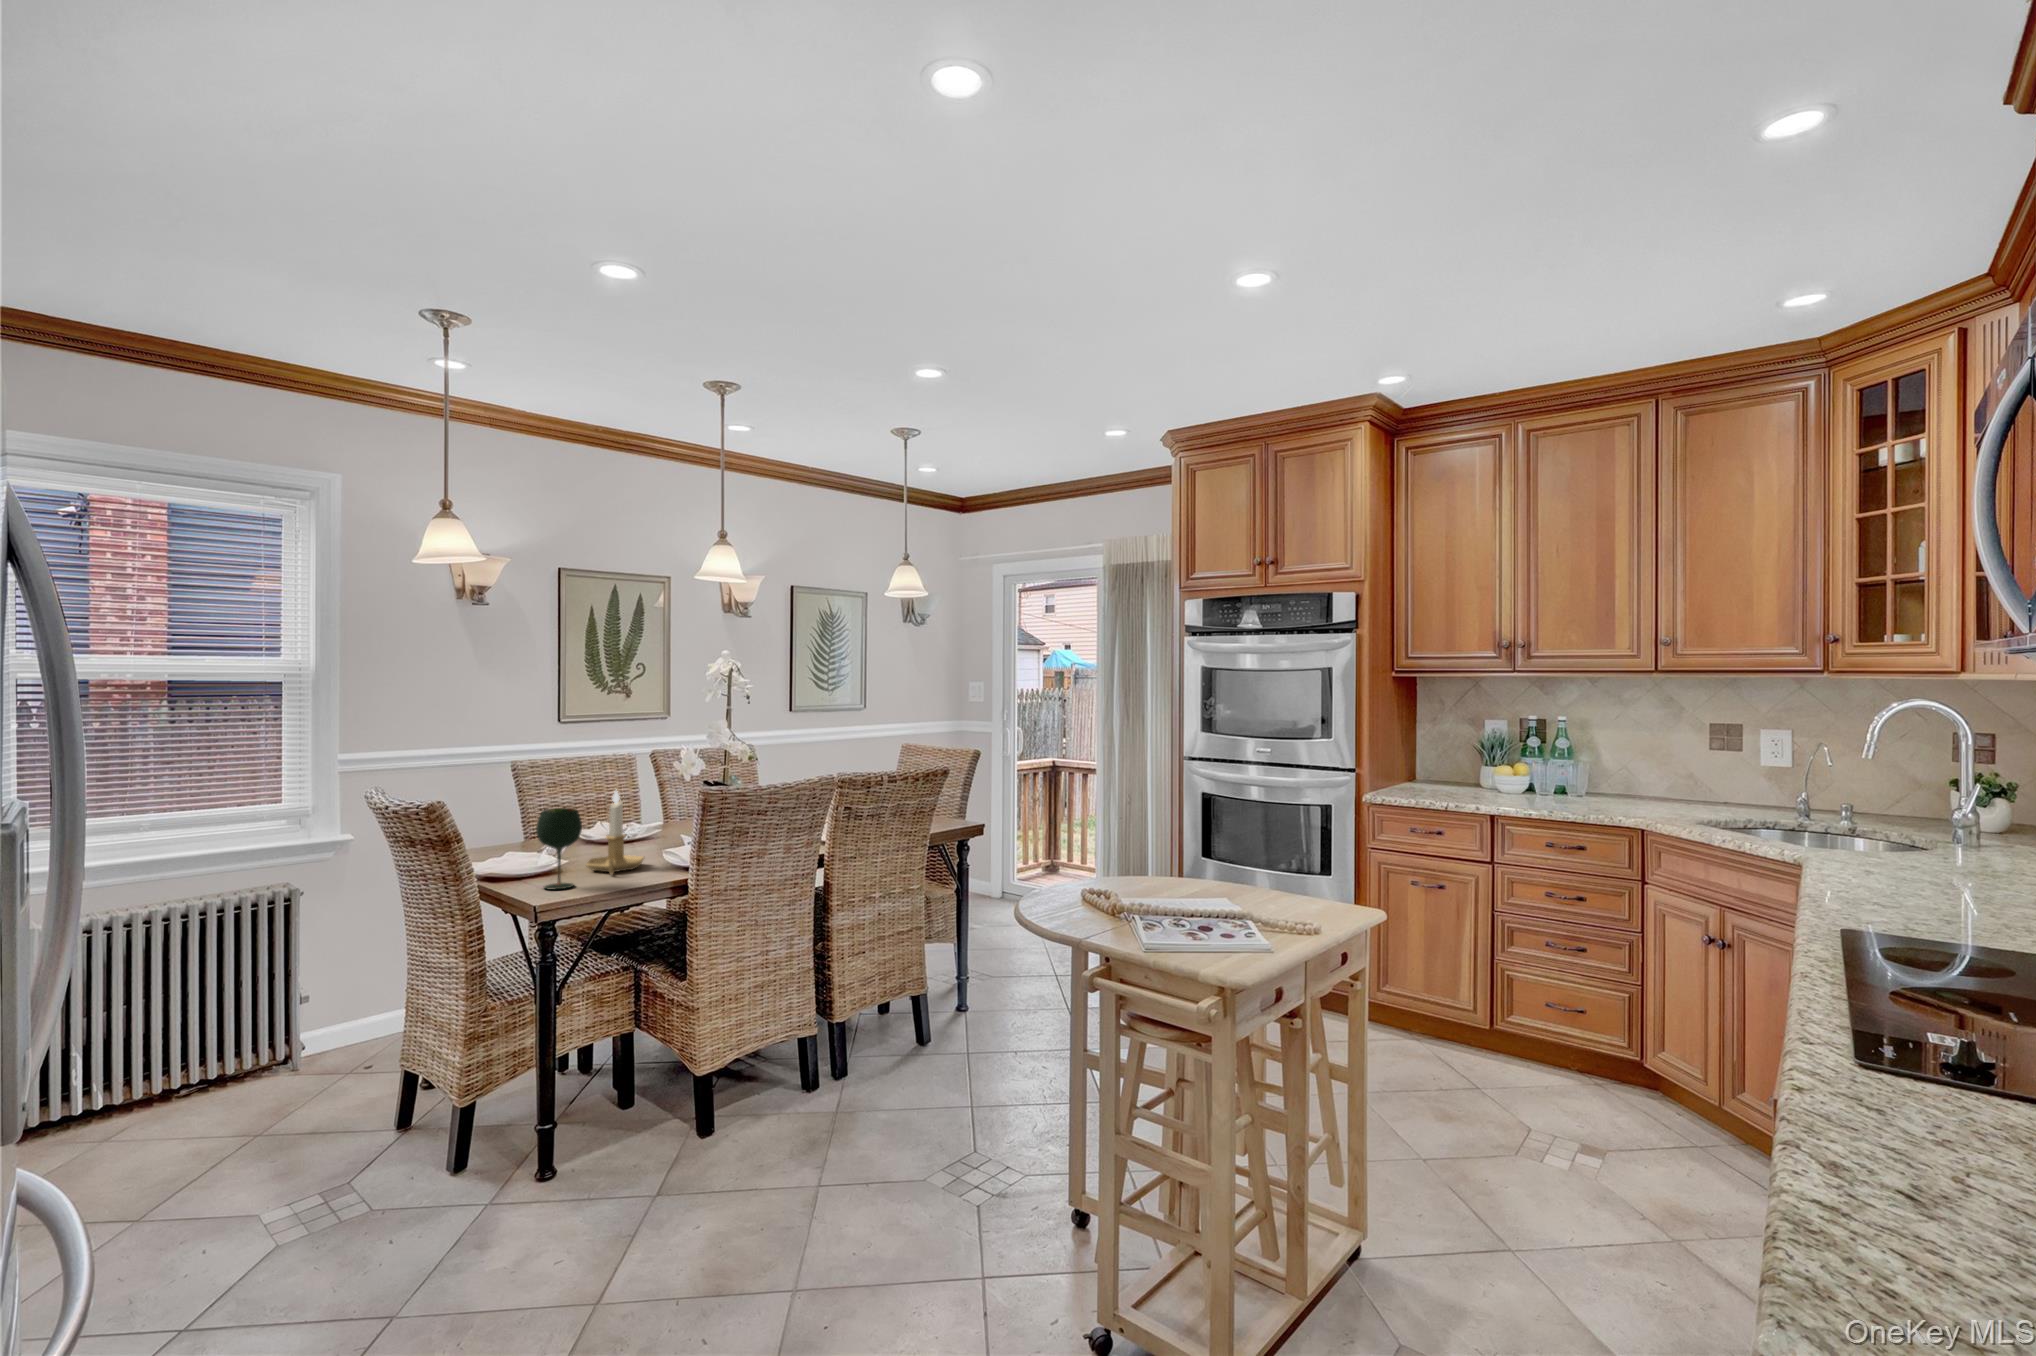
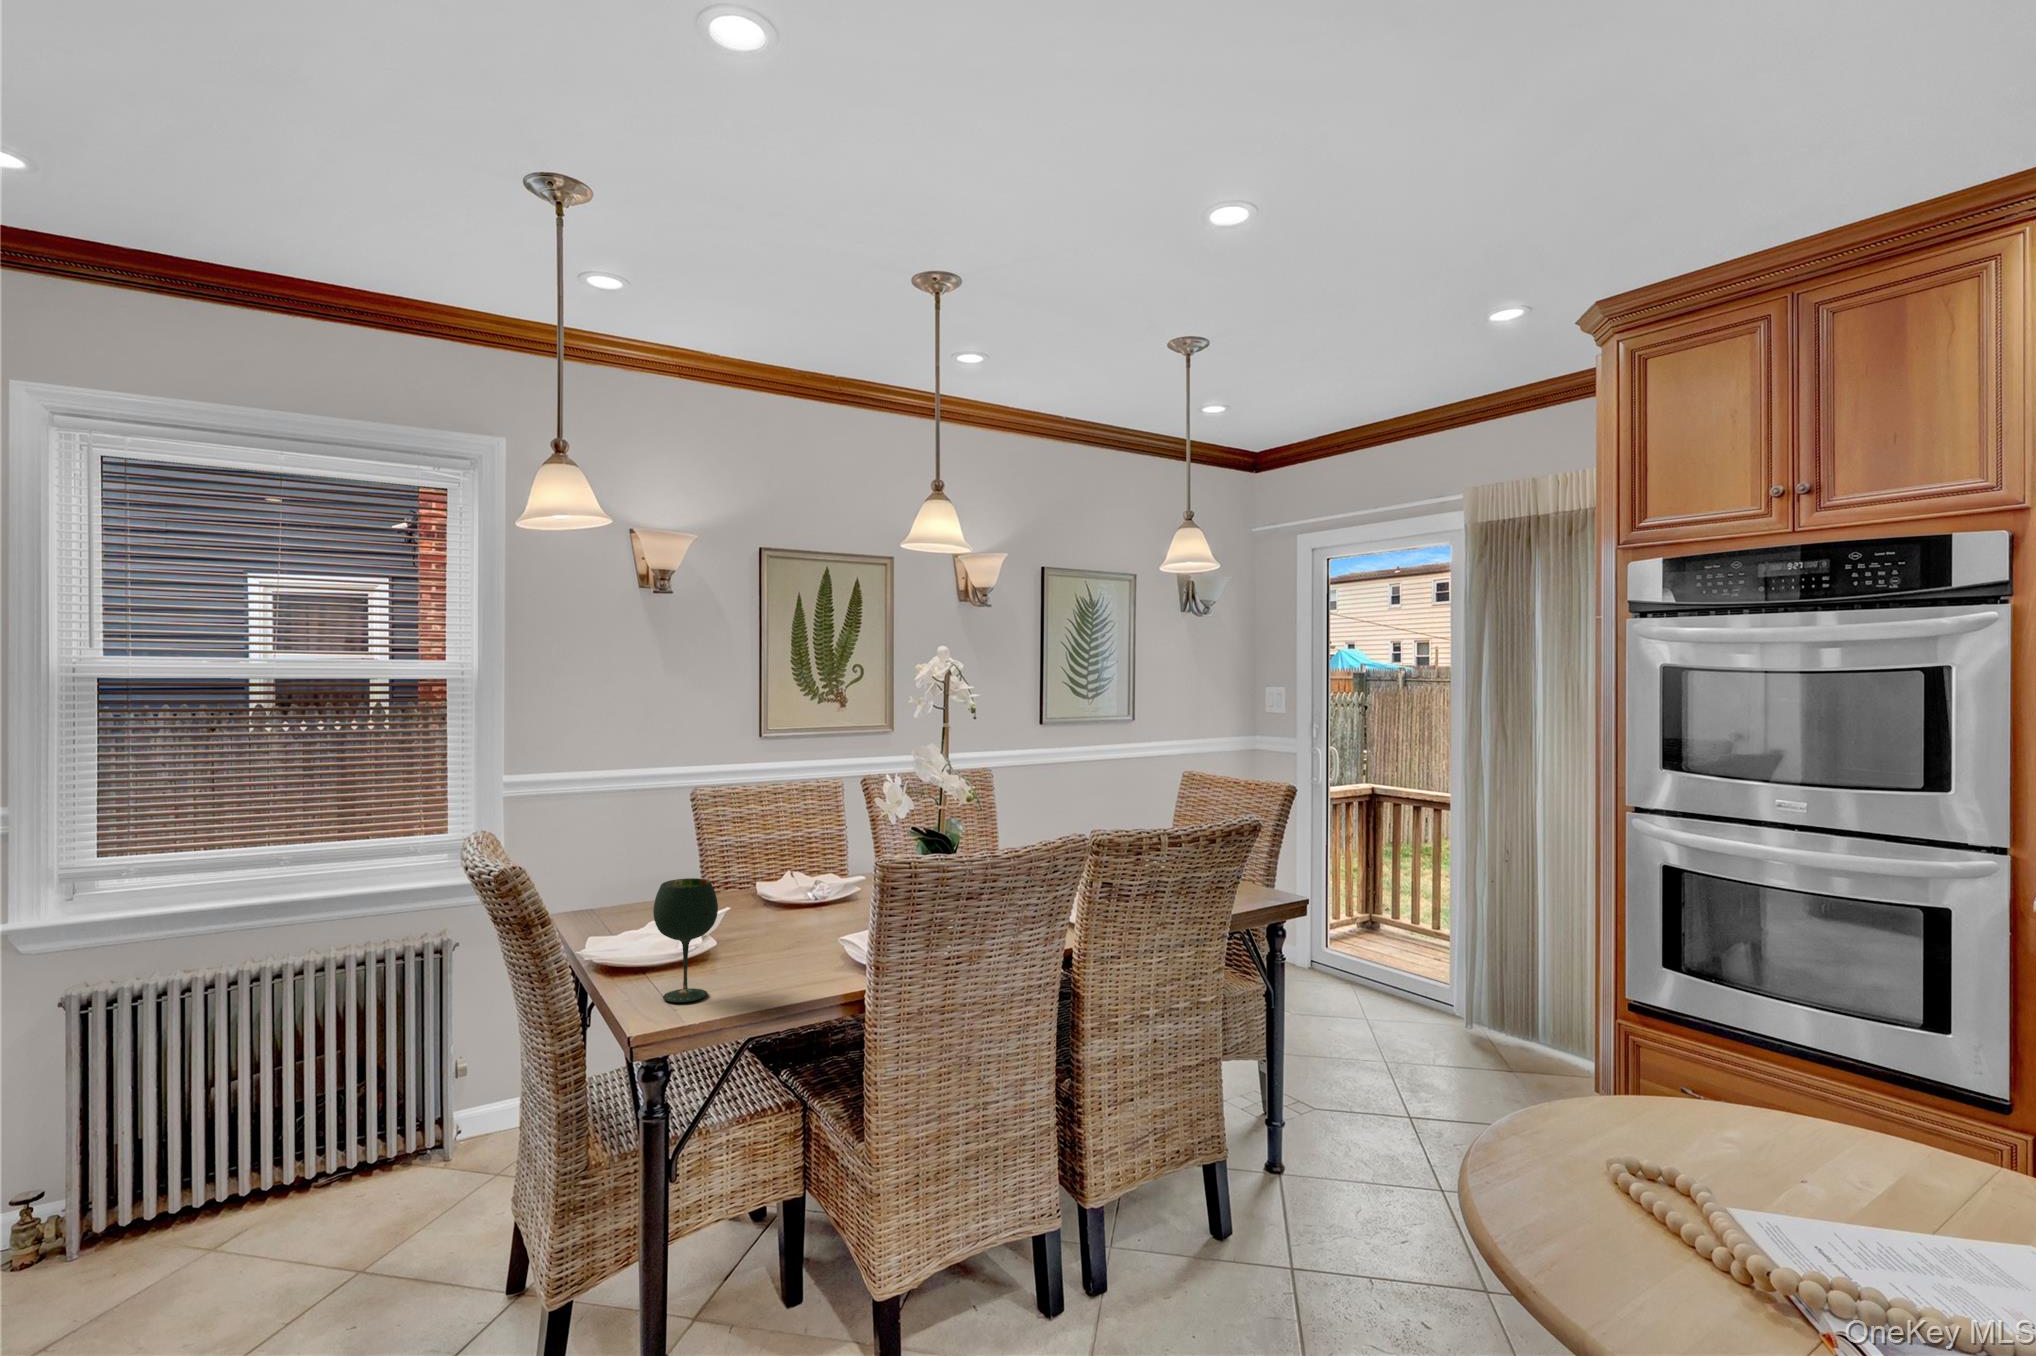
candlestick: present [586,791,644,875] -> none [735,845,820,974]

